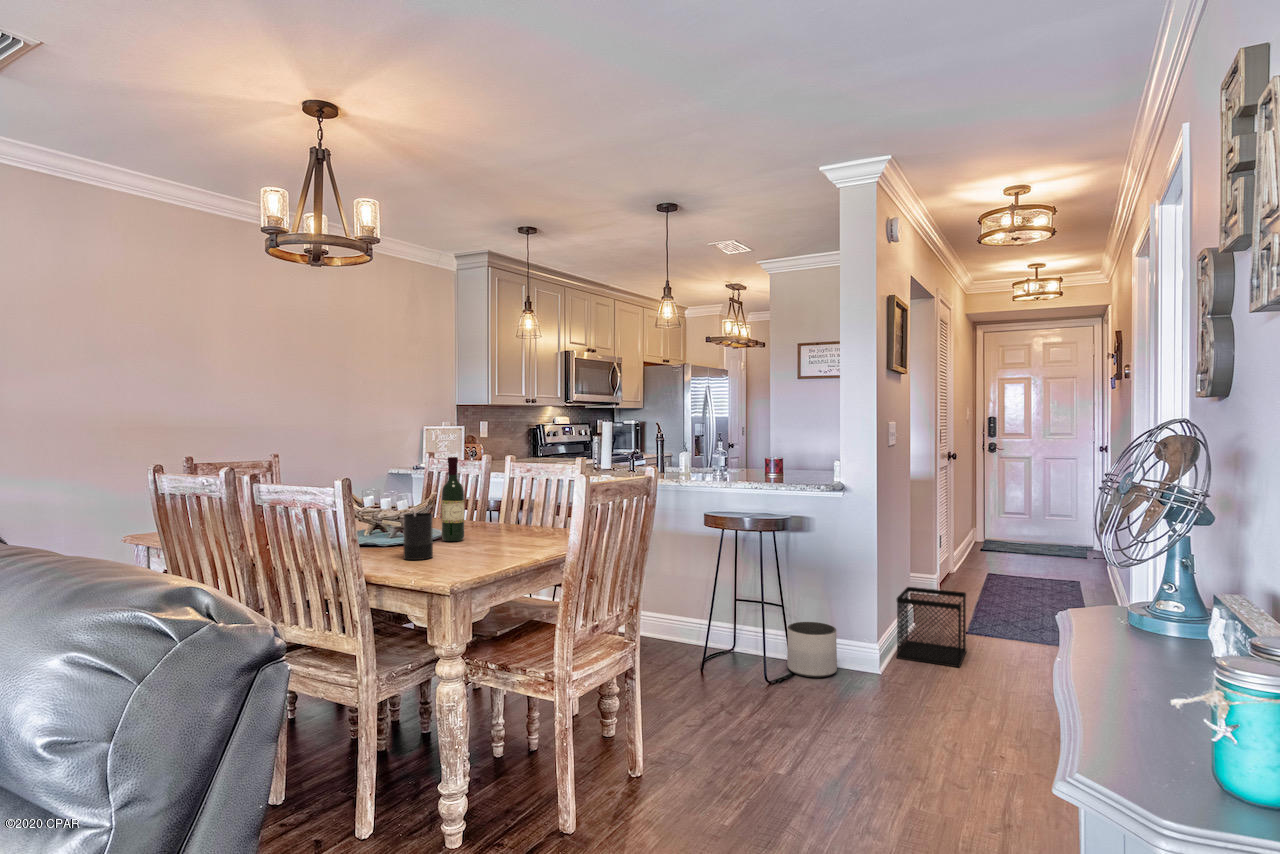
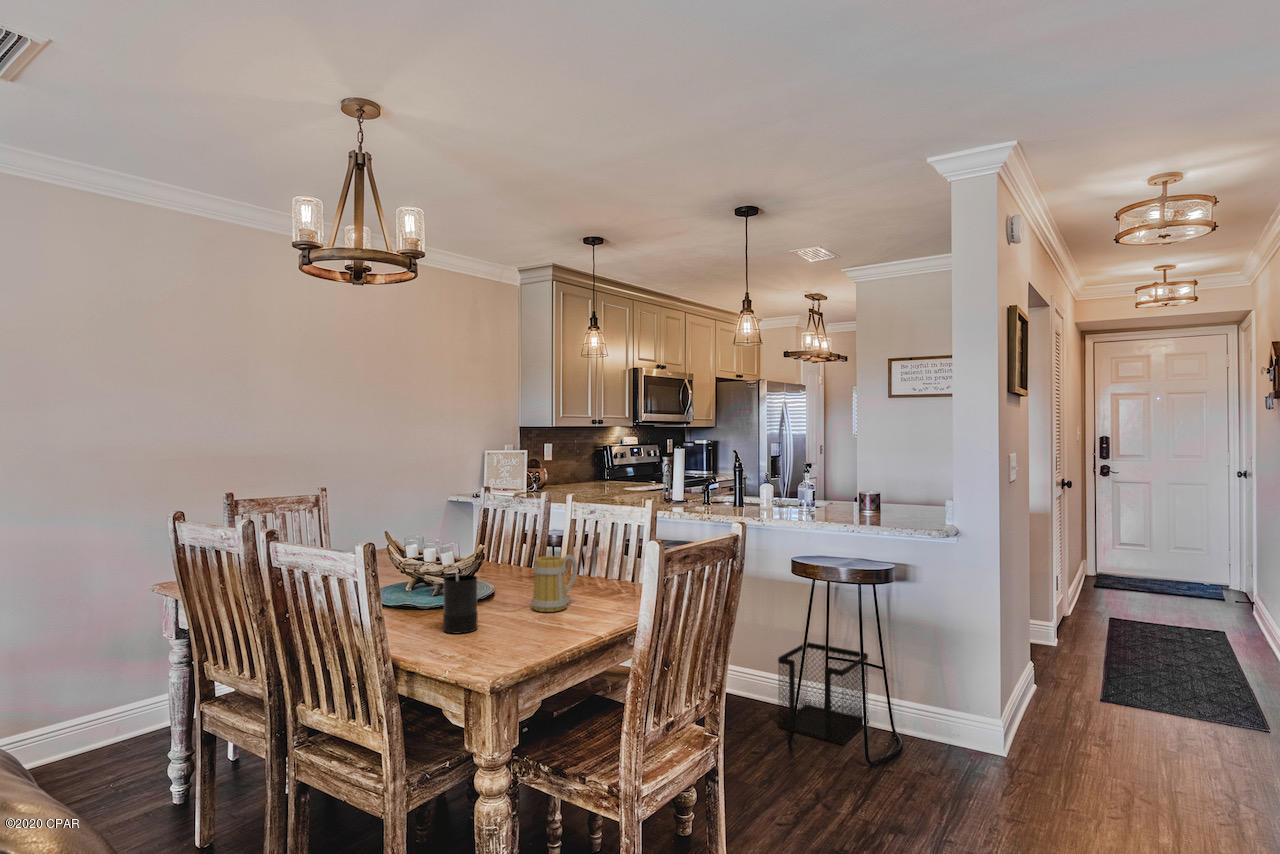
wine bottle: present [441,457,464,542] -> none [492,503,517,602]
mug: none [478,500,517,547] -> present [532,555,578,612]
wastebasket: present [896,587,966,667] -> present [778,642,869,745]
planter: present [787,622,837,677] -> none [891,687,951,757]

